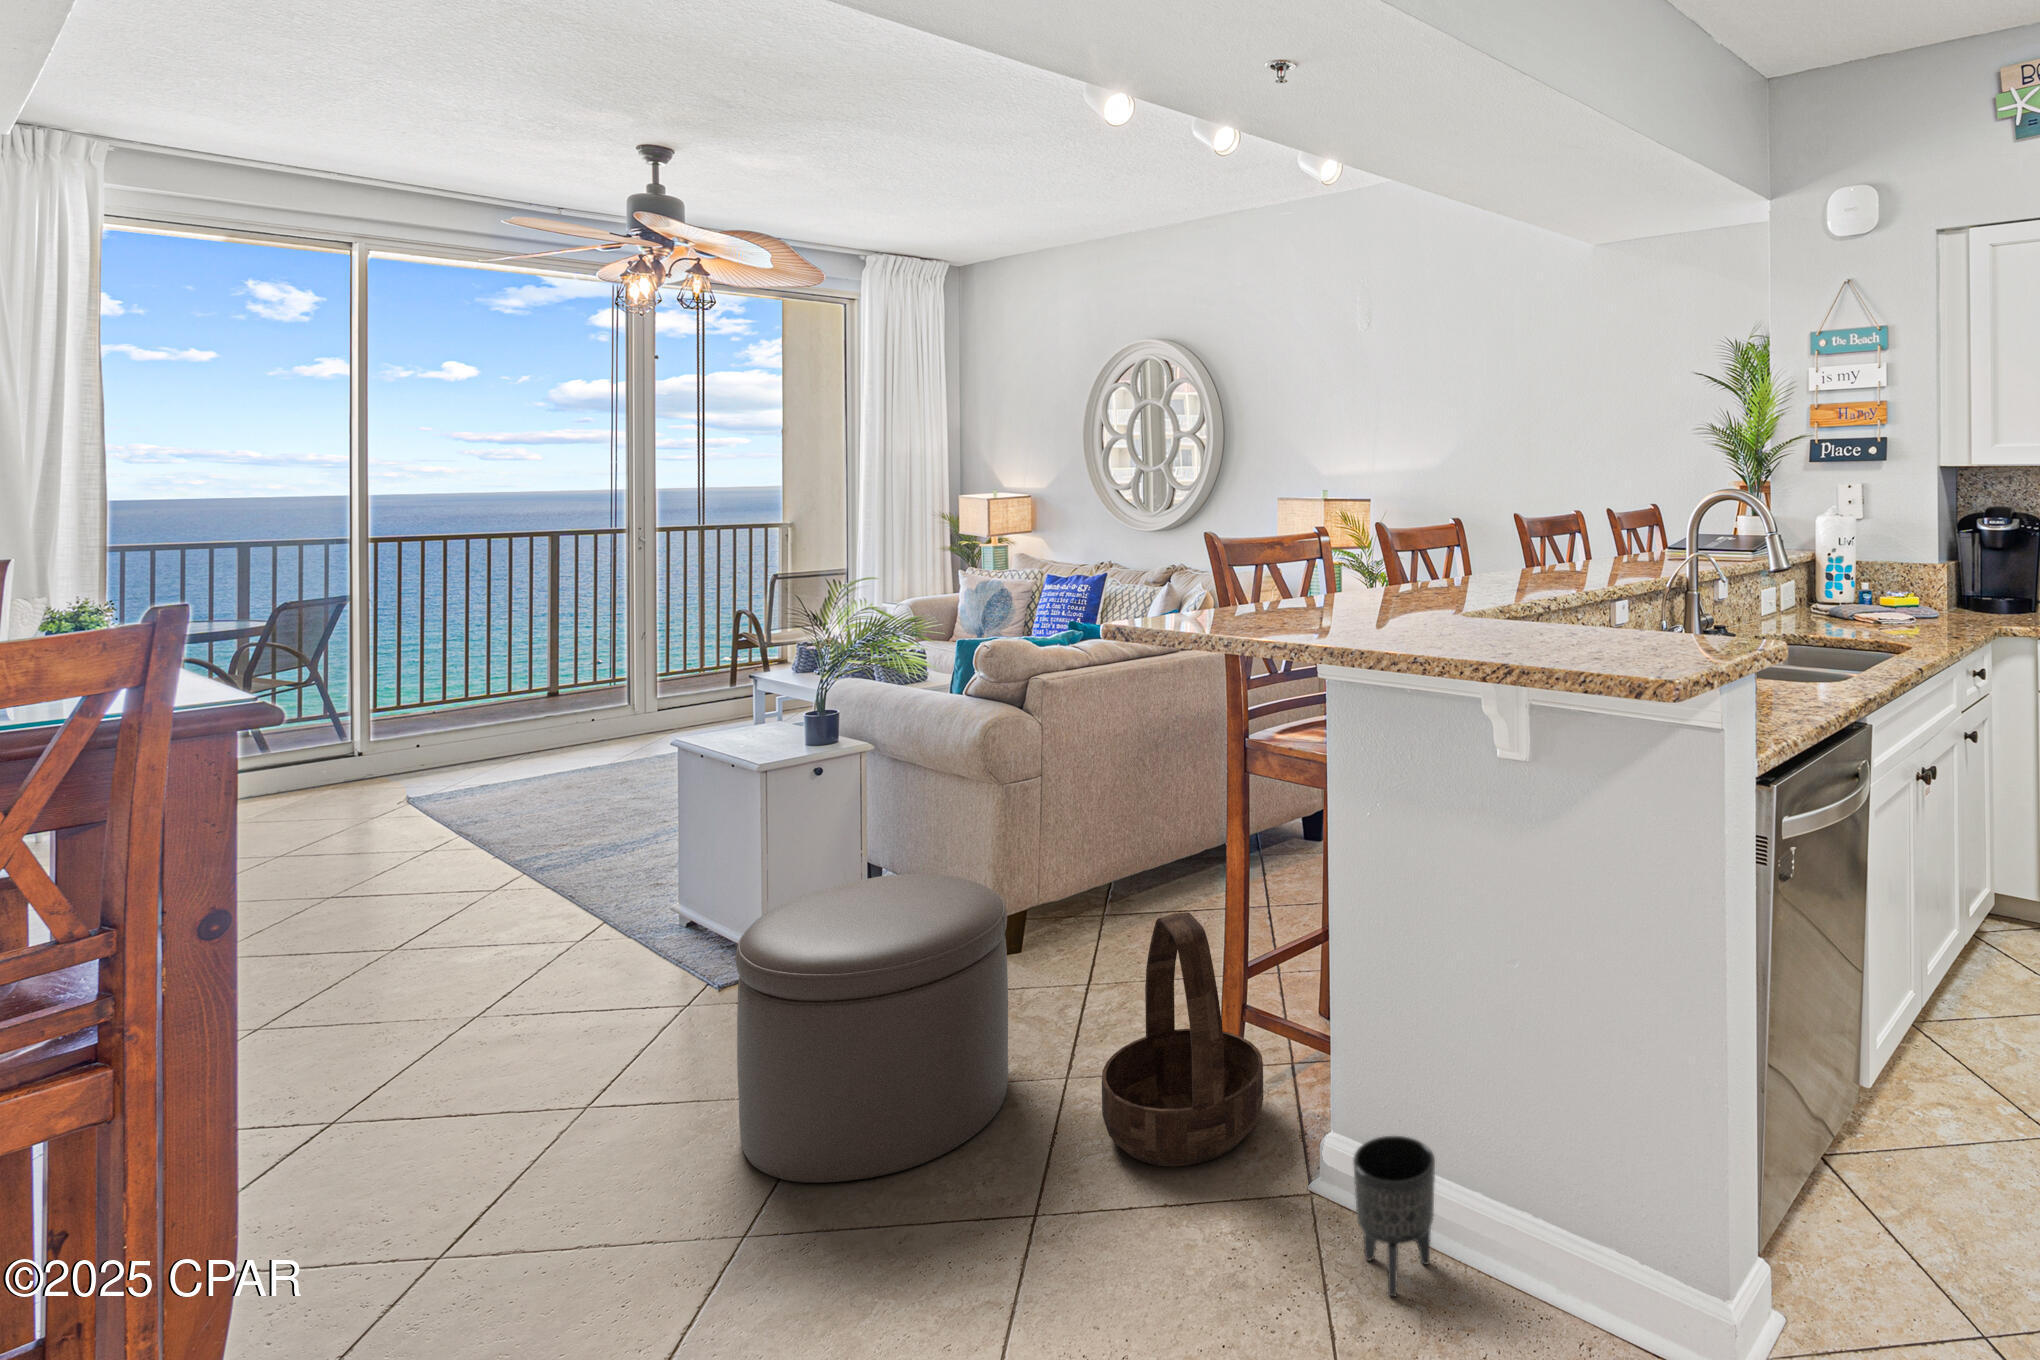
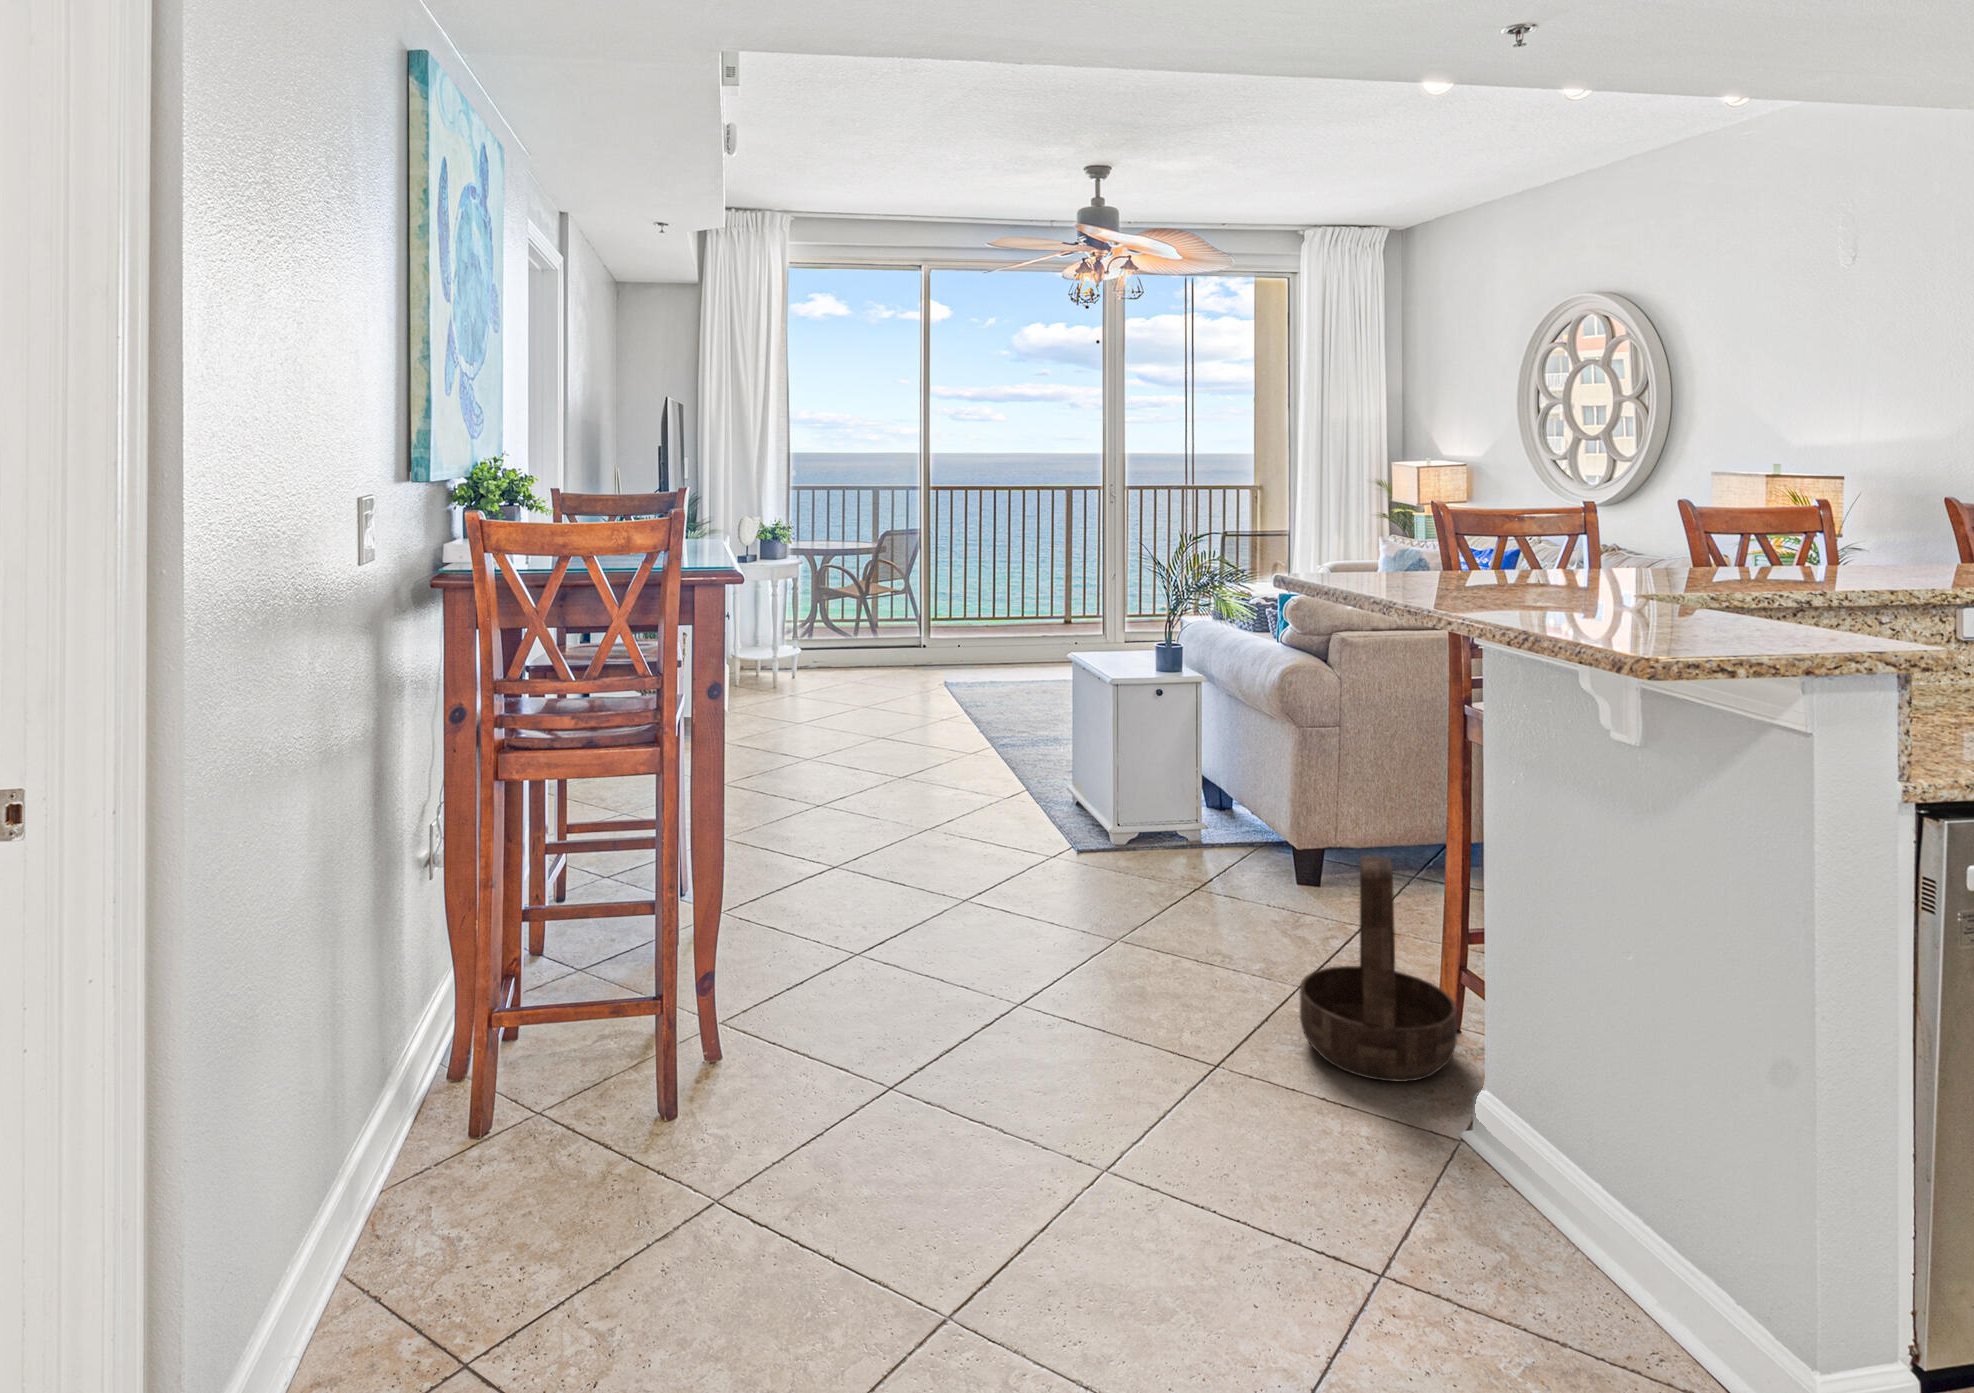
ottoman: present [736,874,1008,1183] -> none [1046,776,1251,1000]
planter: present [1353,1136,1435,1296] -> none [1458,1089,1544,1230]

